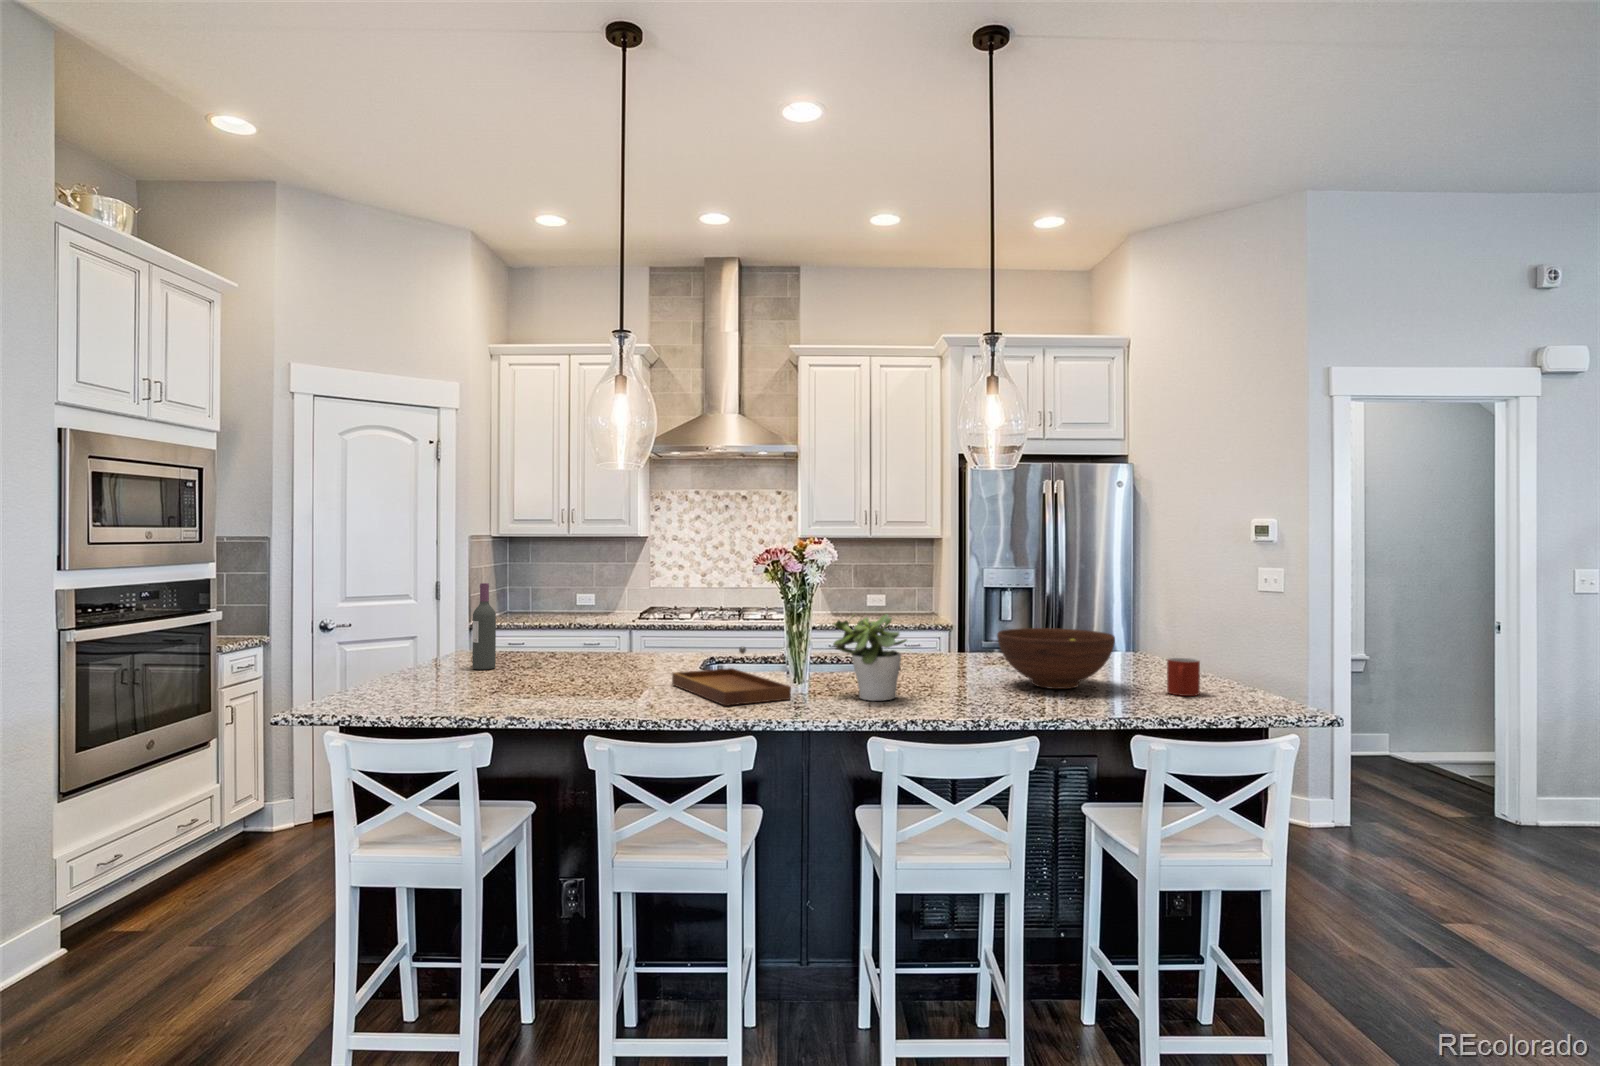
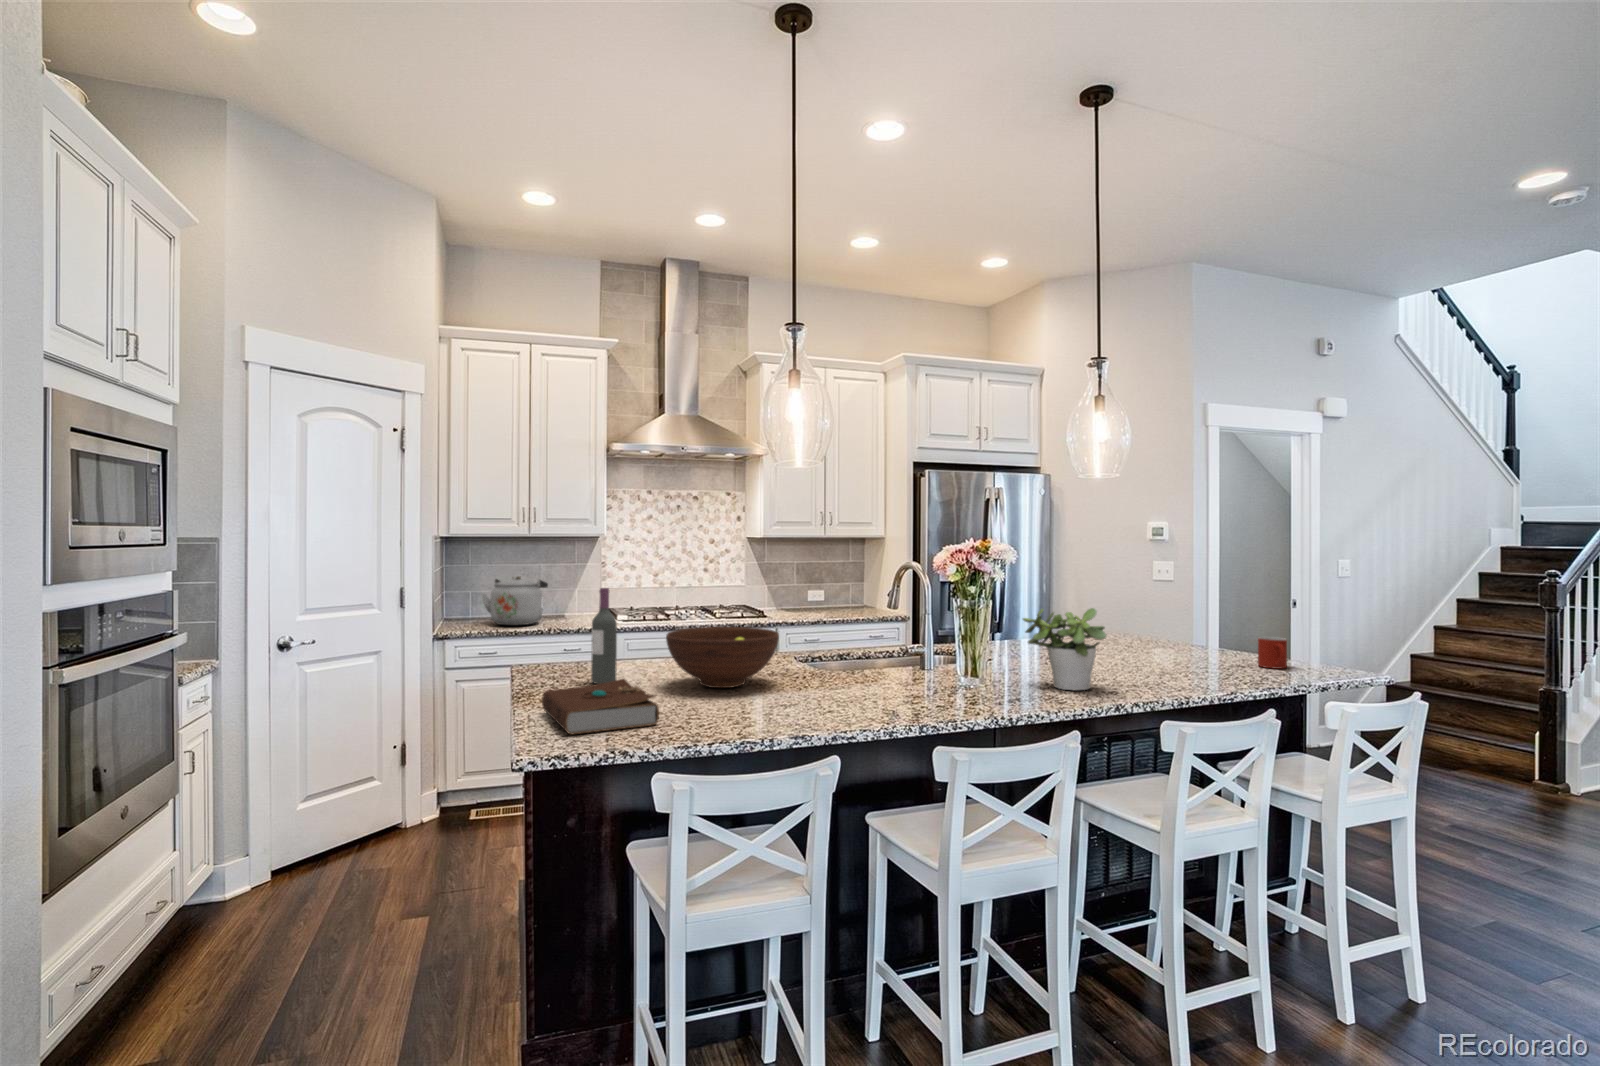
kettle: none [523,574,584,620] -> present [482,576,548,625]
fruit bowl: present [997,628,1115,689] -> present [666,627,779,688]
tray: present [672,646,791,706] -> none [855,645,1006,706]
book: none [350,662,456,702] -> present [542,679,659,734]

